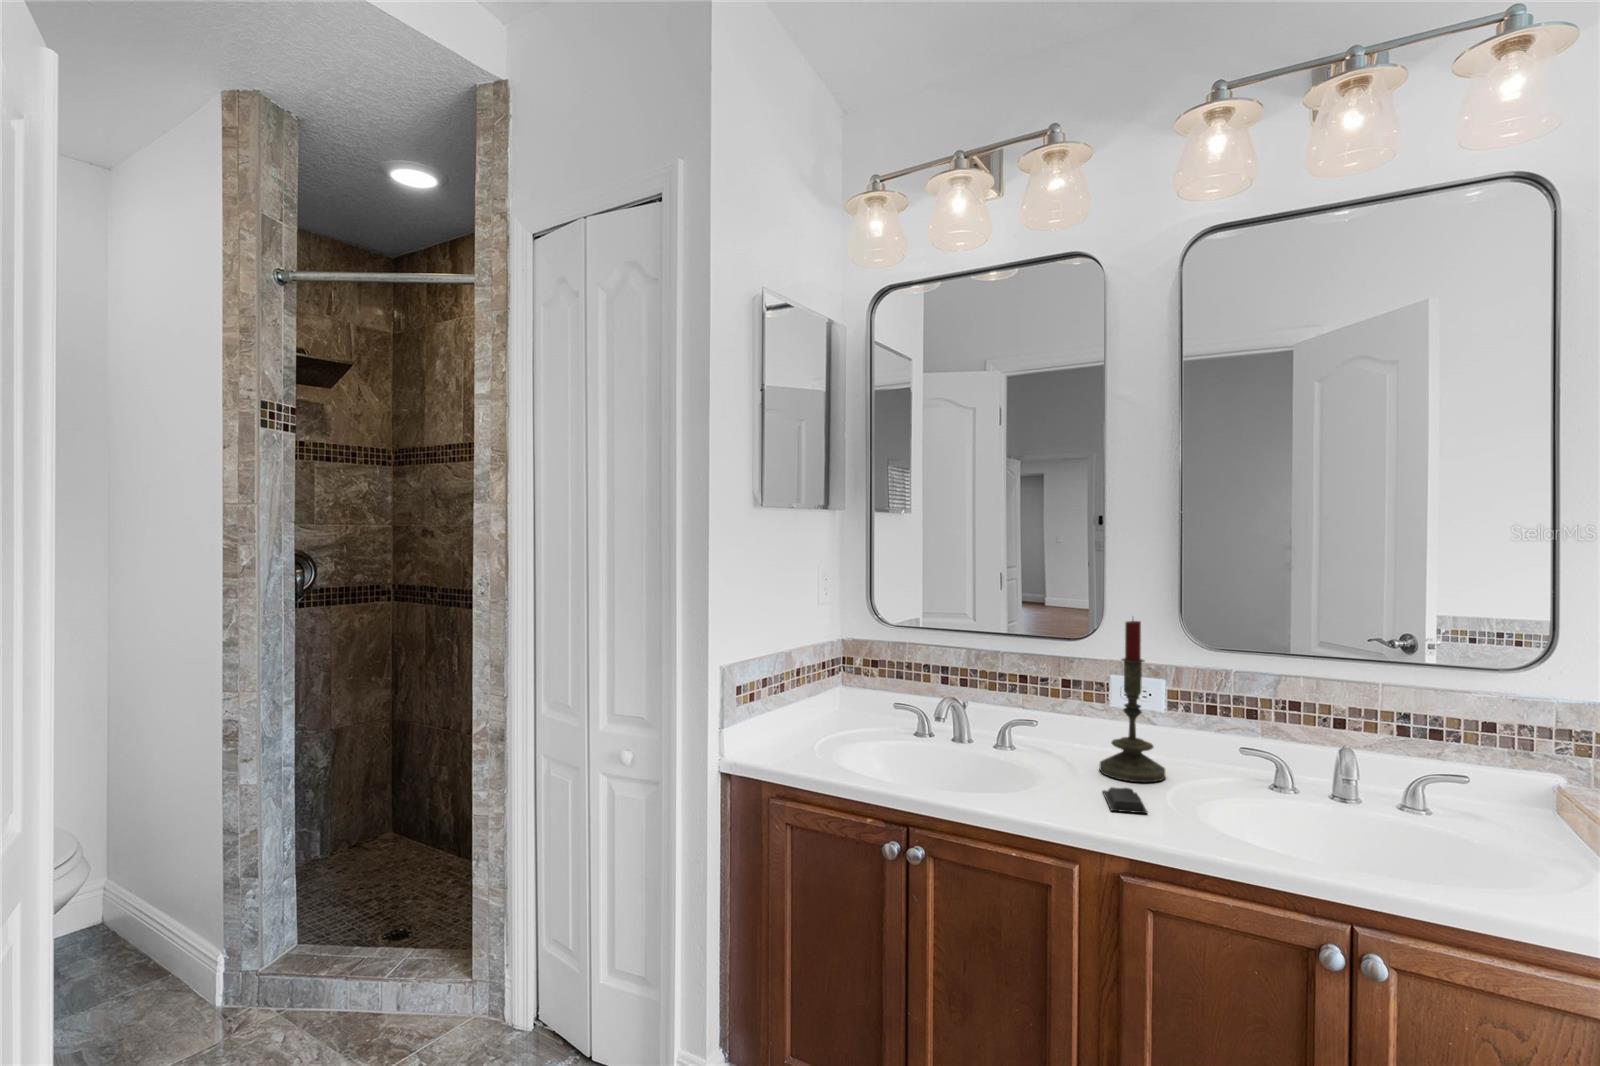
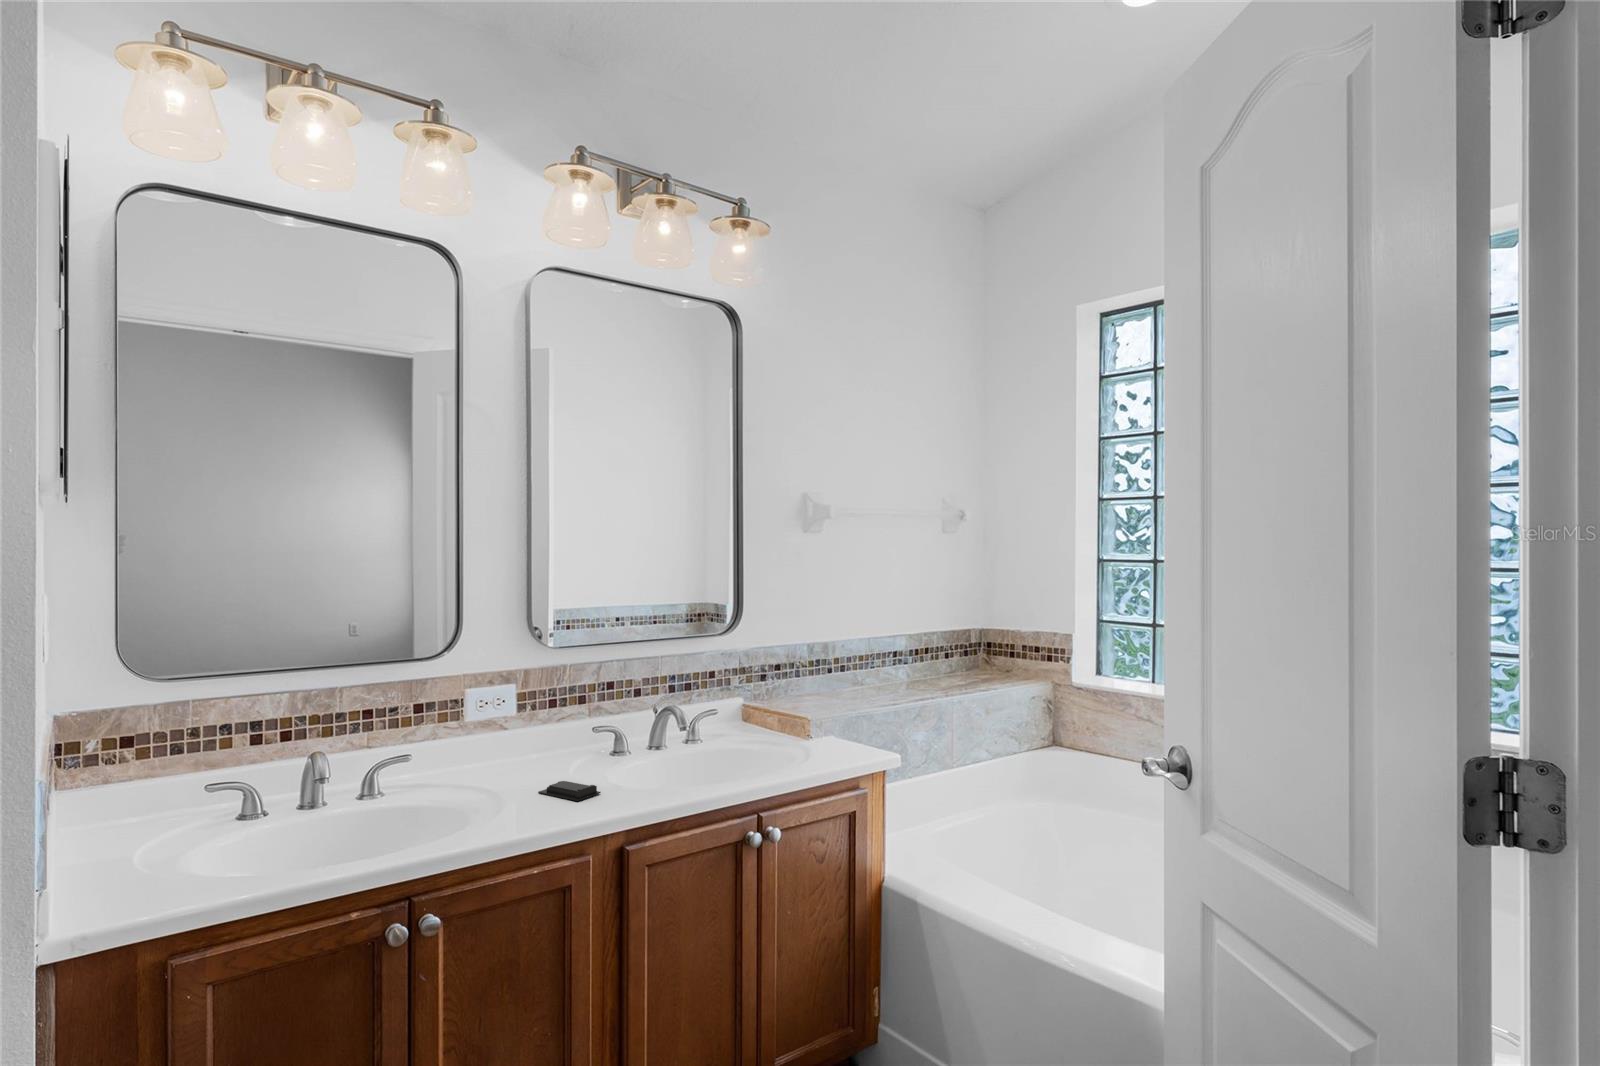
candle: present [1099,620,1165,782] -> none [492,626,553,782]

